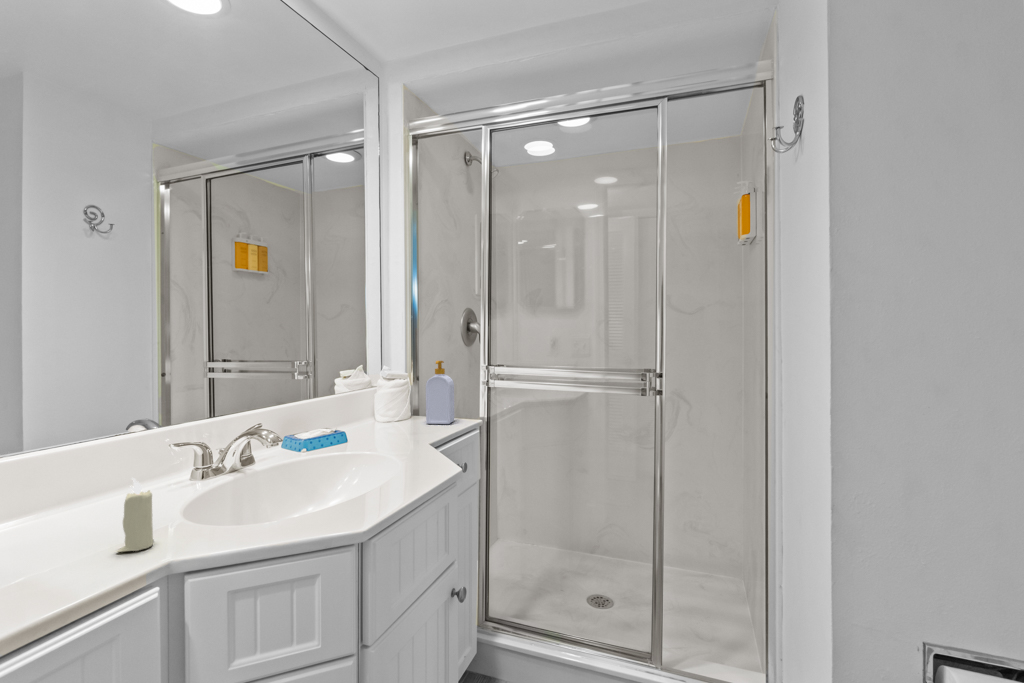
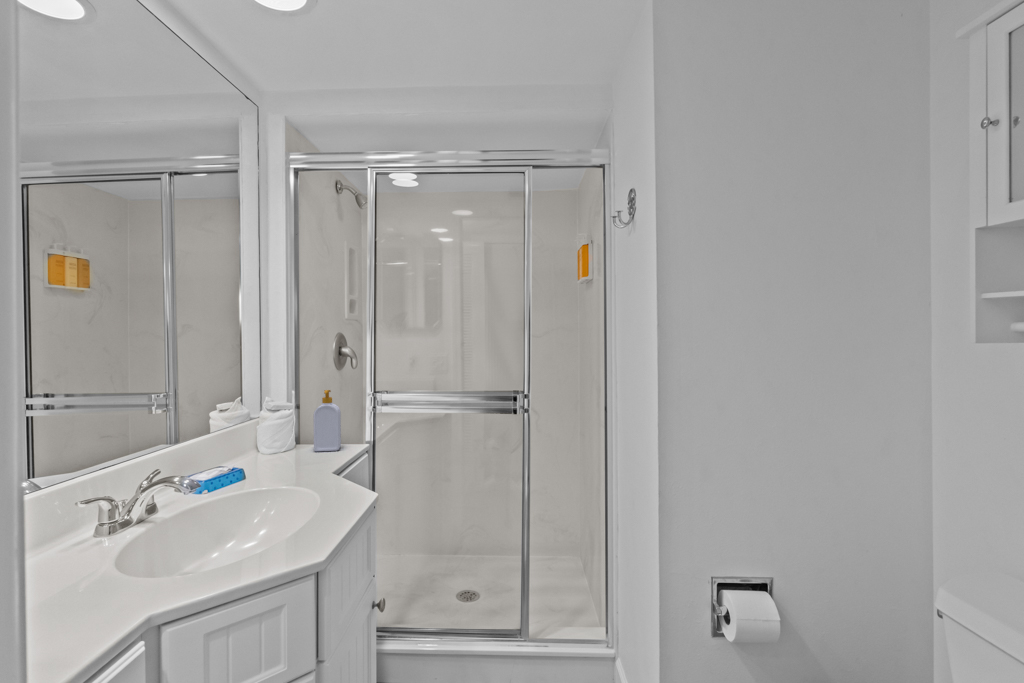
candle: present [117,478,154,552] -> none [80,542,117,617]

